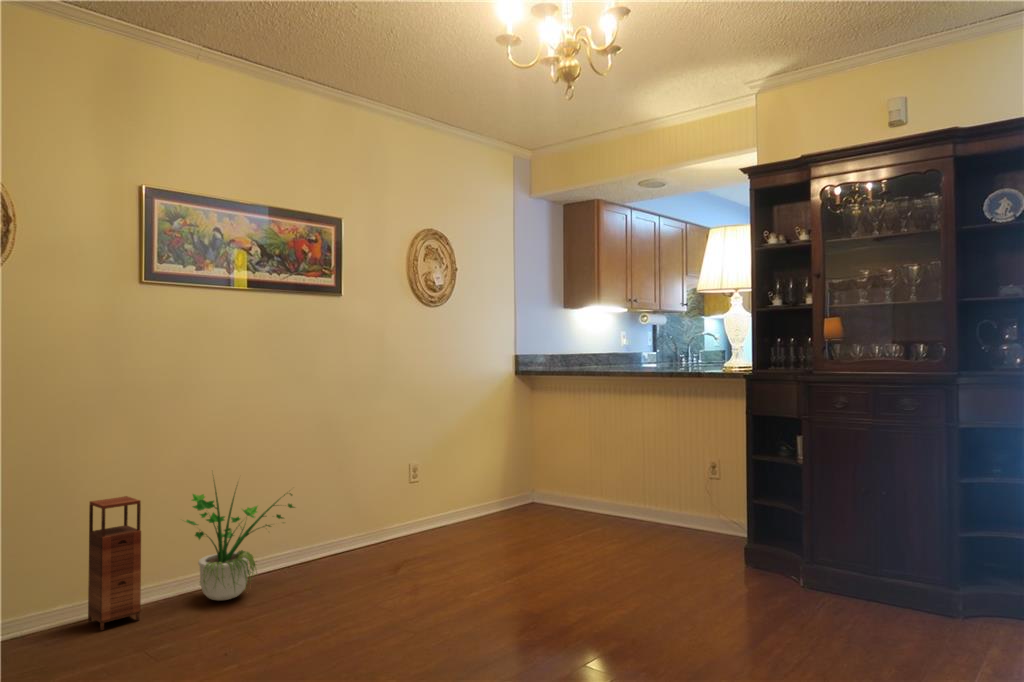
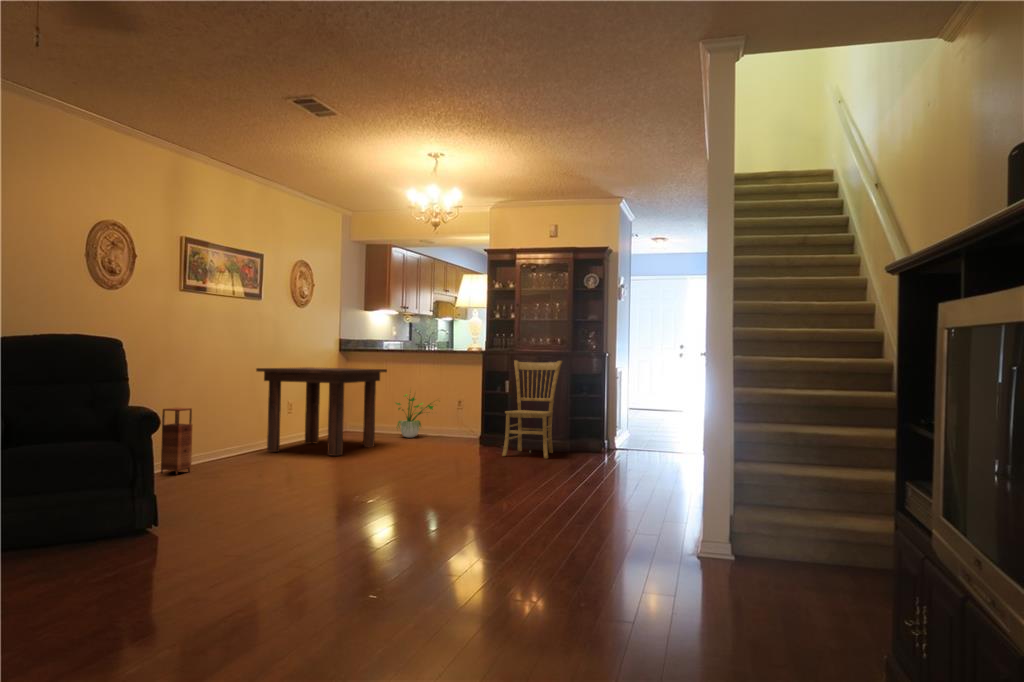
dining chair: none [782,395,935,651] -> present [502,360,562,458]
dining table: none [328,404,560,584] -> present [256,367,387,456]
potted plant: present [186,484,294,601] -> present [396,395,433,438]

